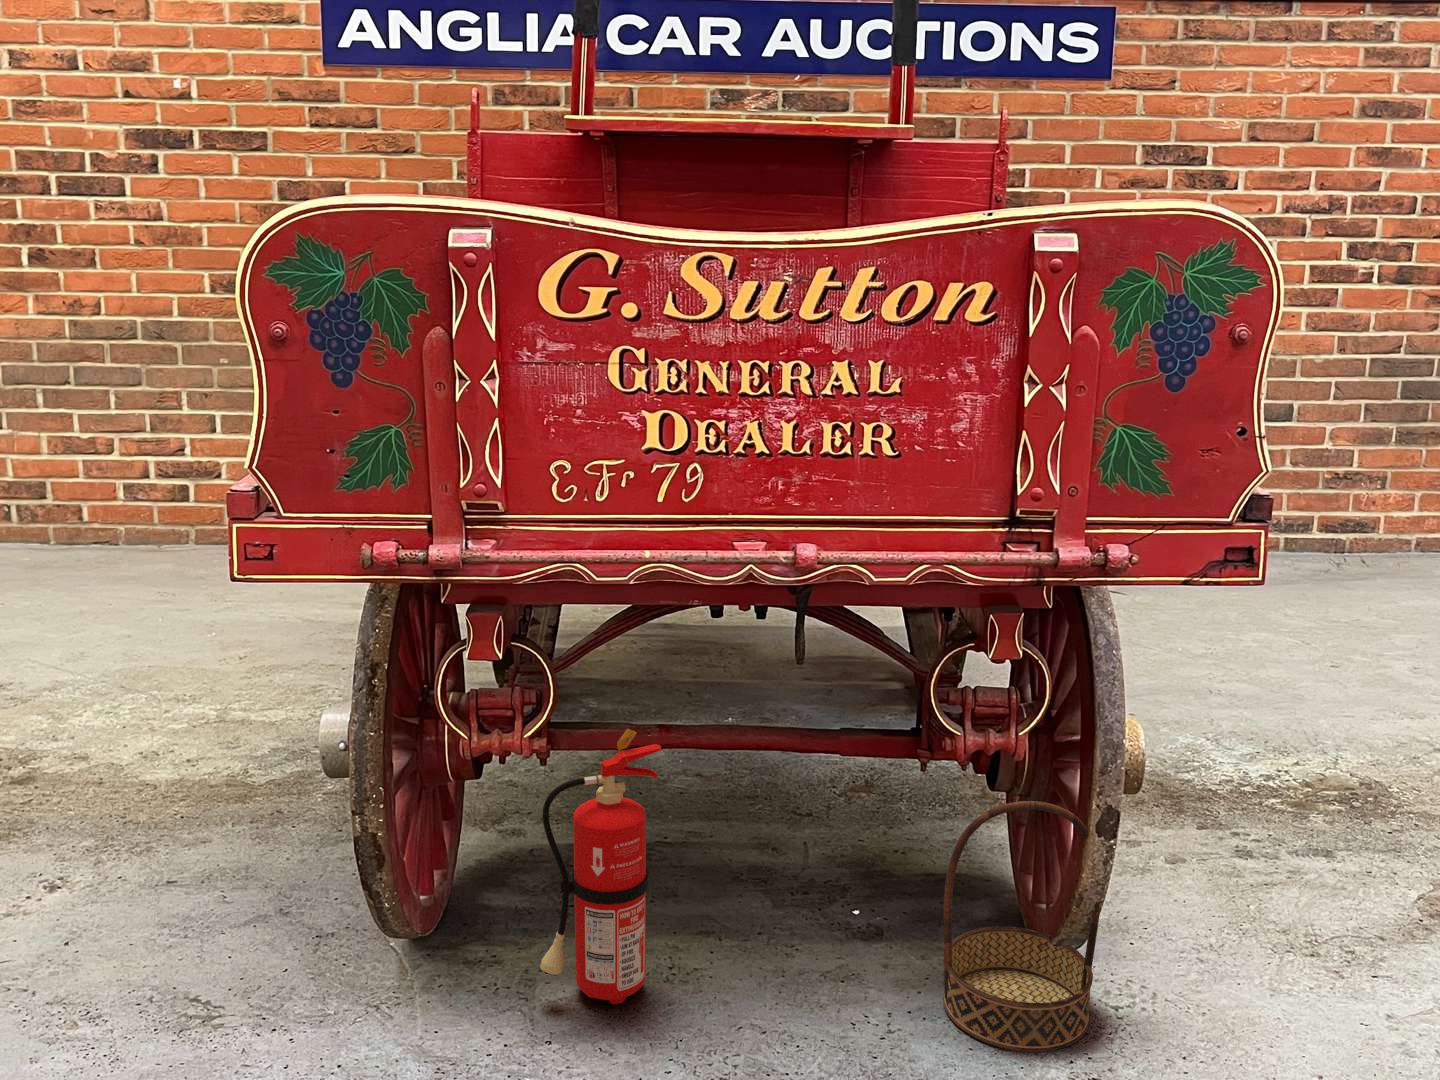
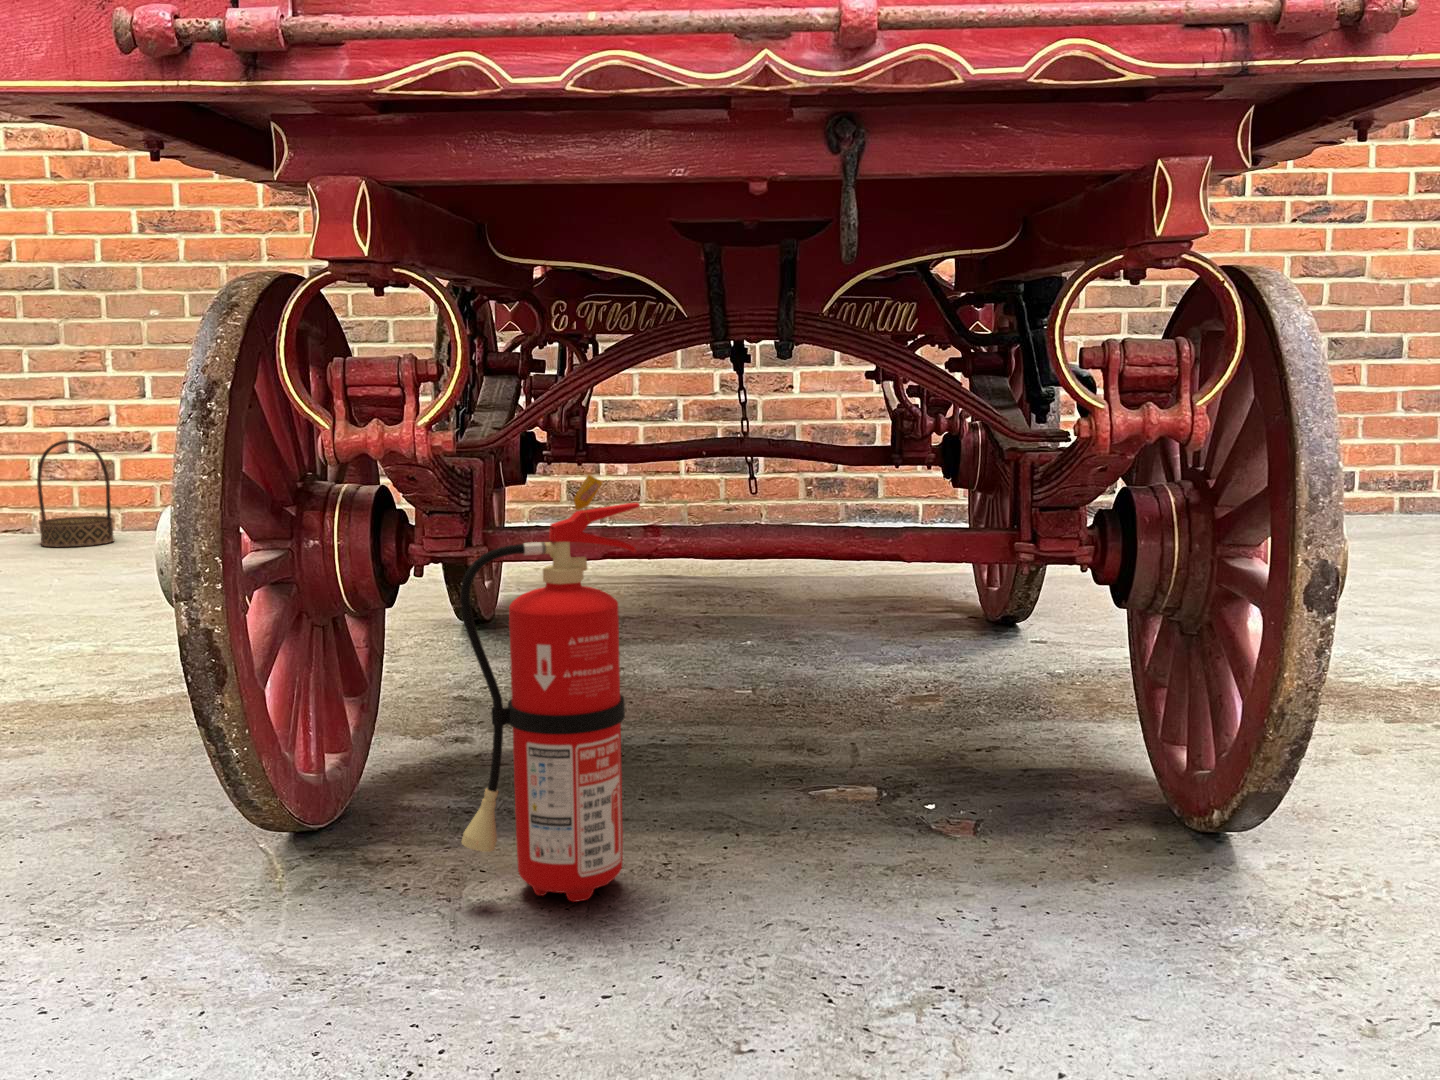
basket: present [943,801,1100,1052] -> present [37,440,114,547]

